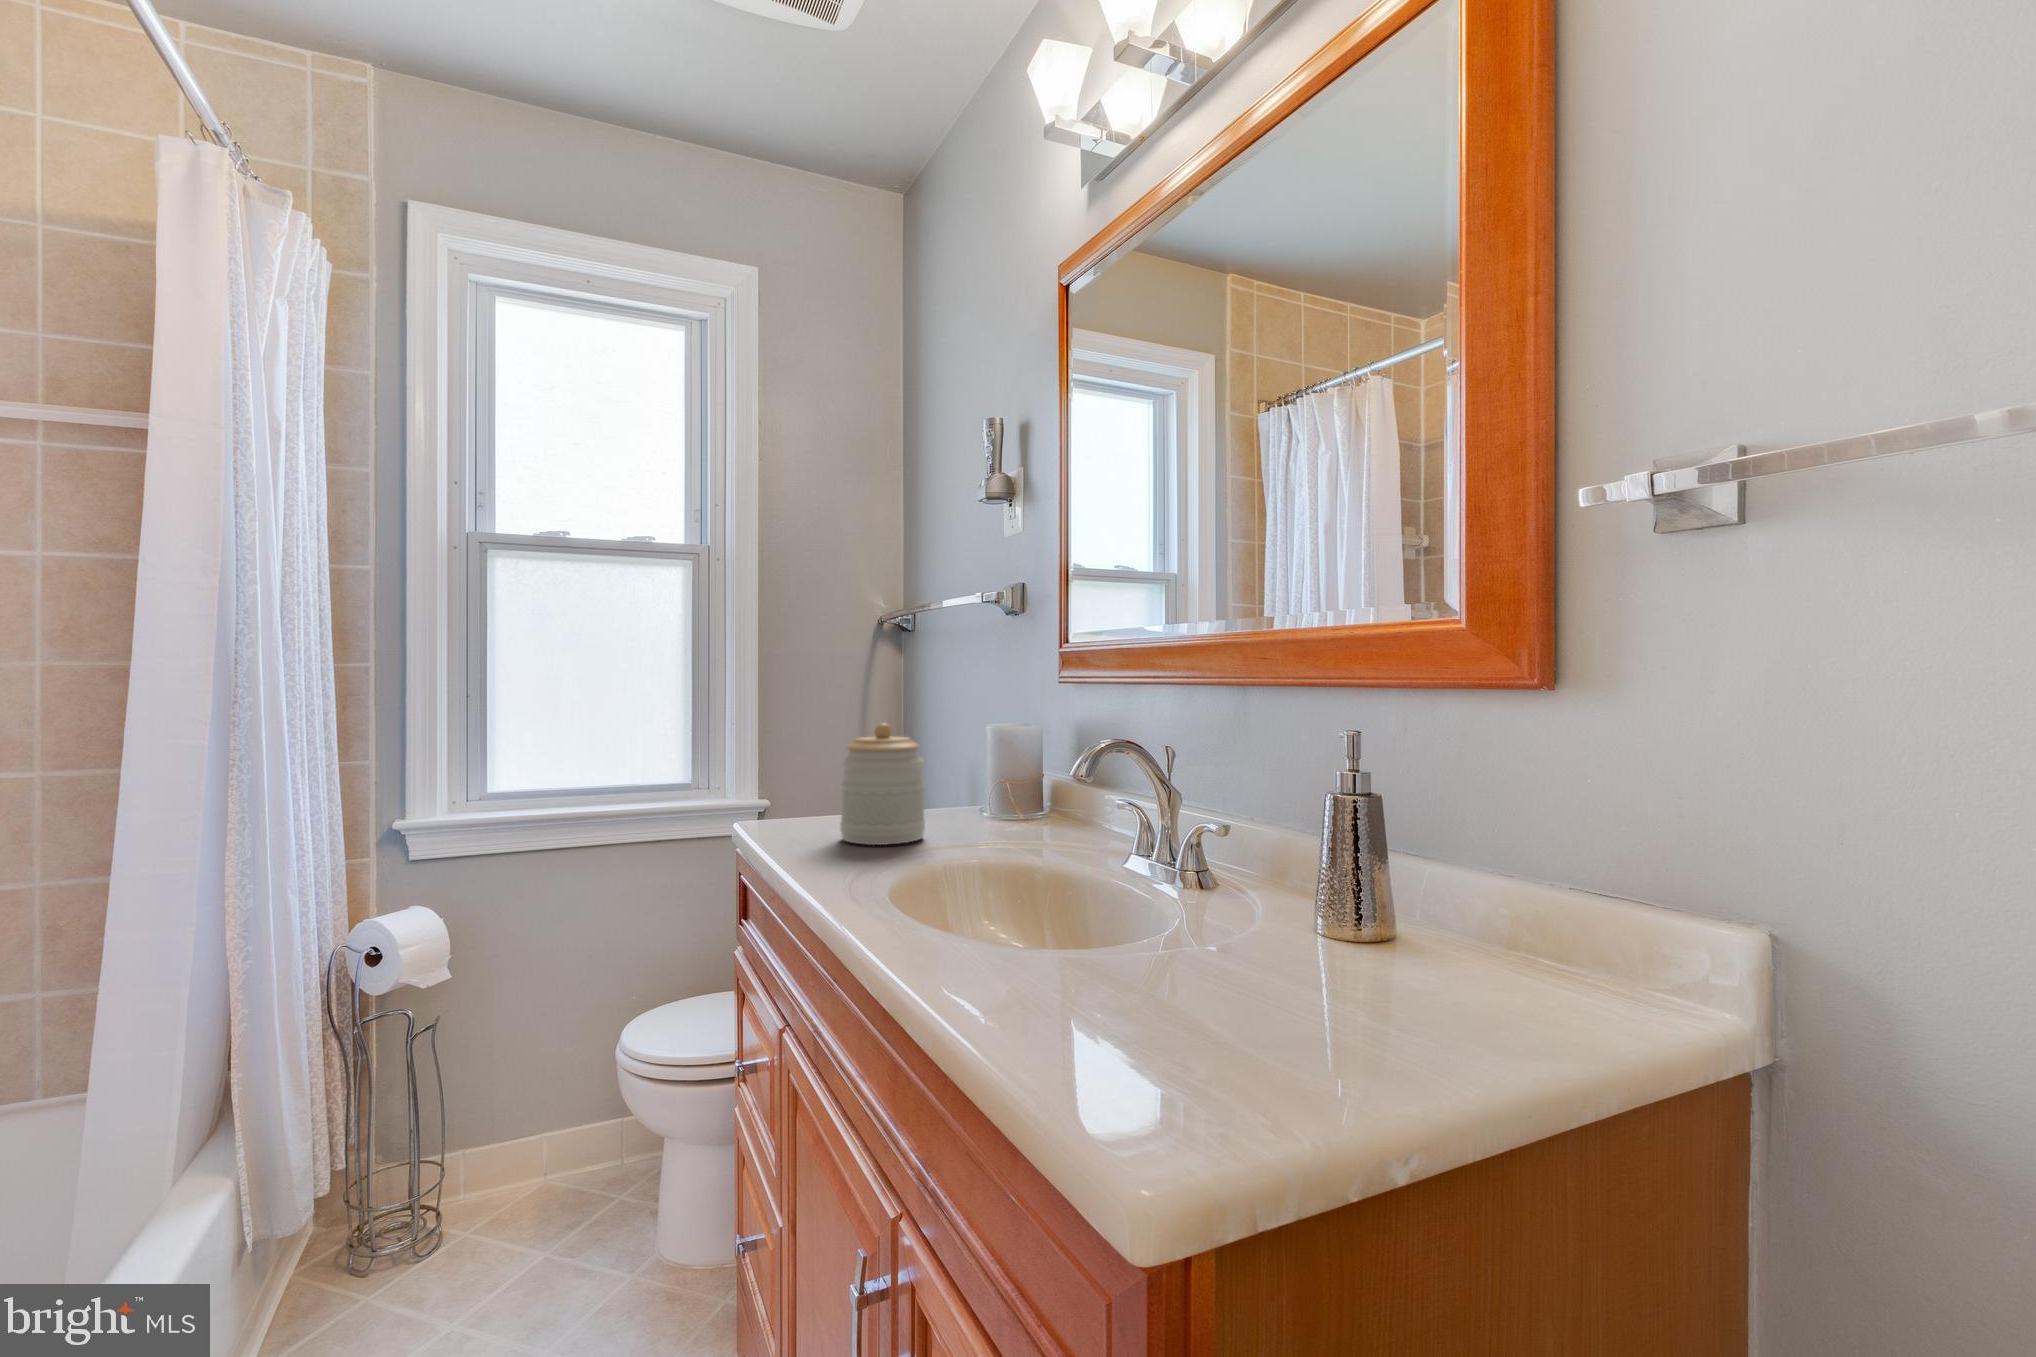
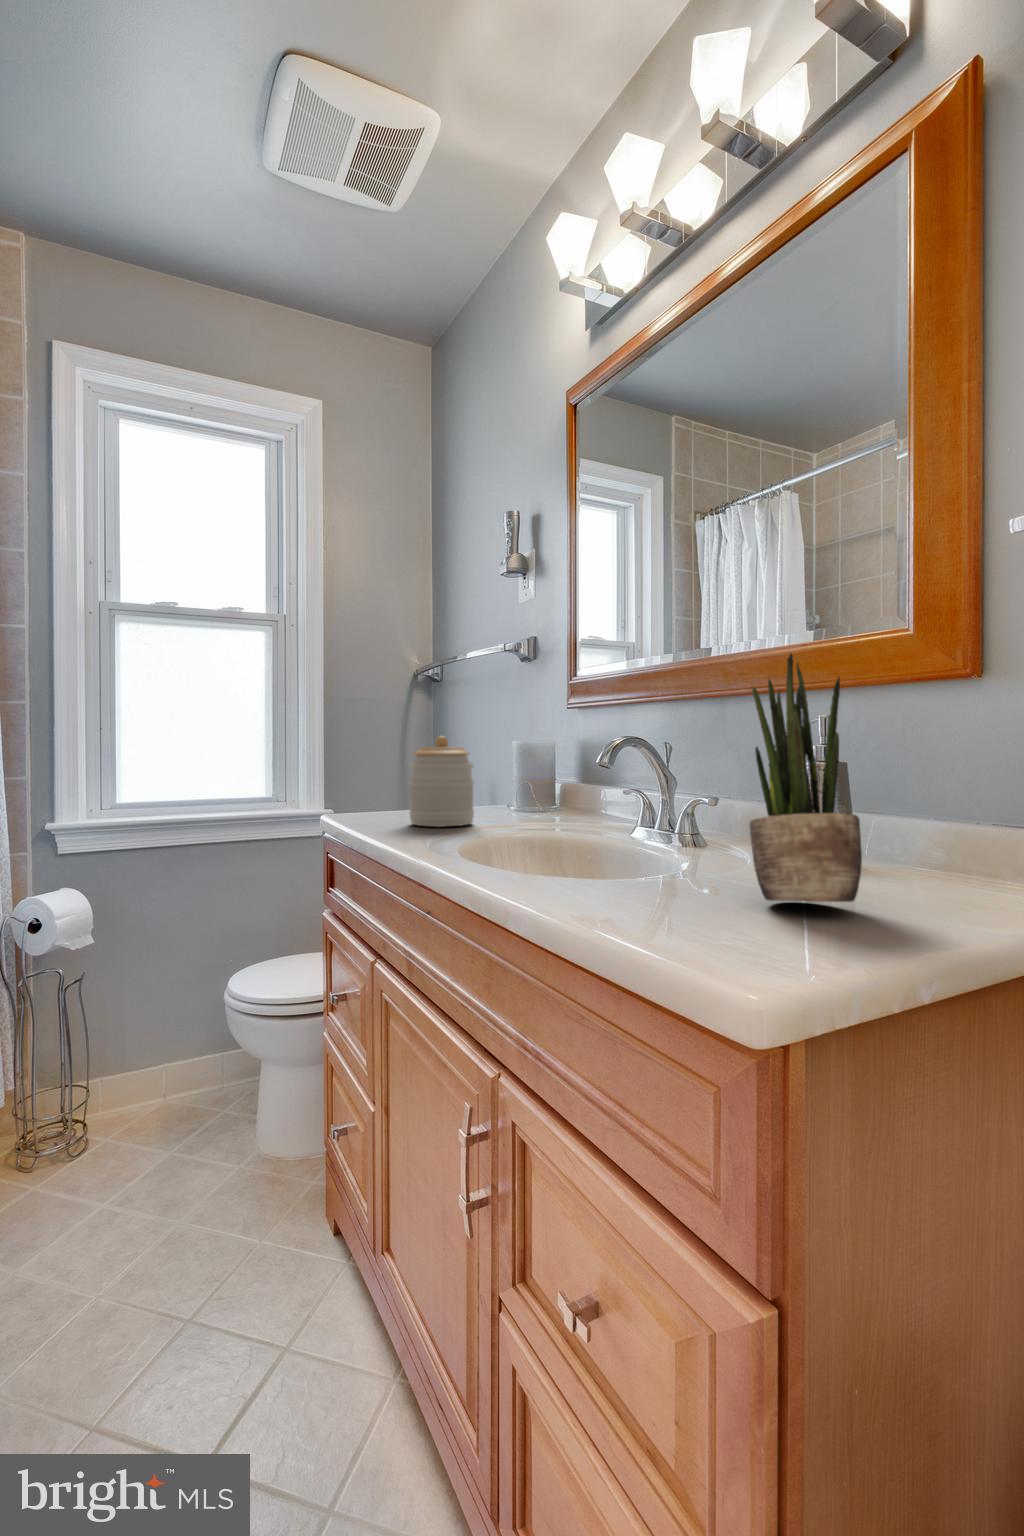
potted plant: none [1216,676,1356,1020] -> present [749,654,862,902]

